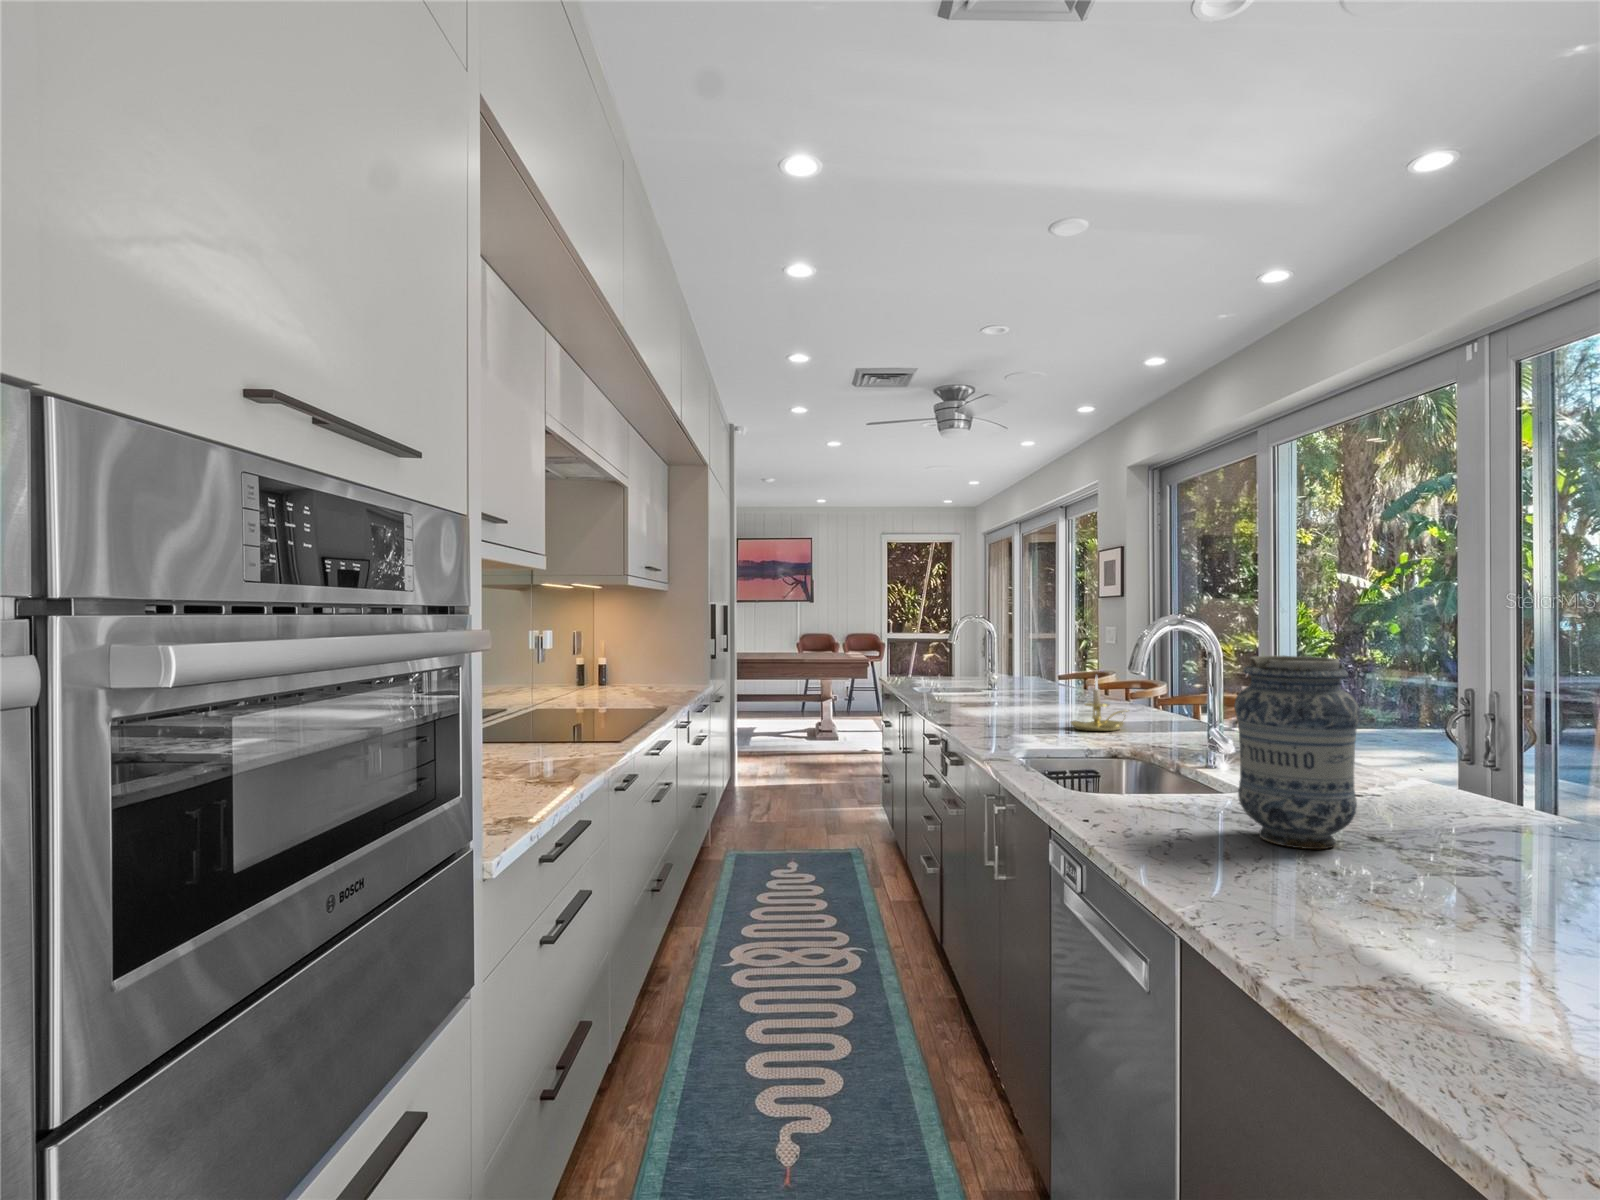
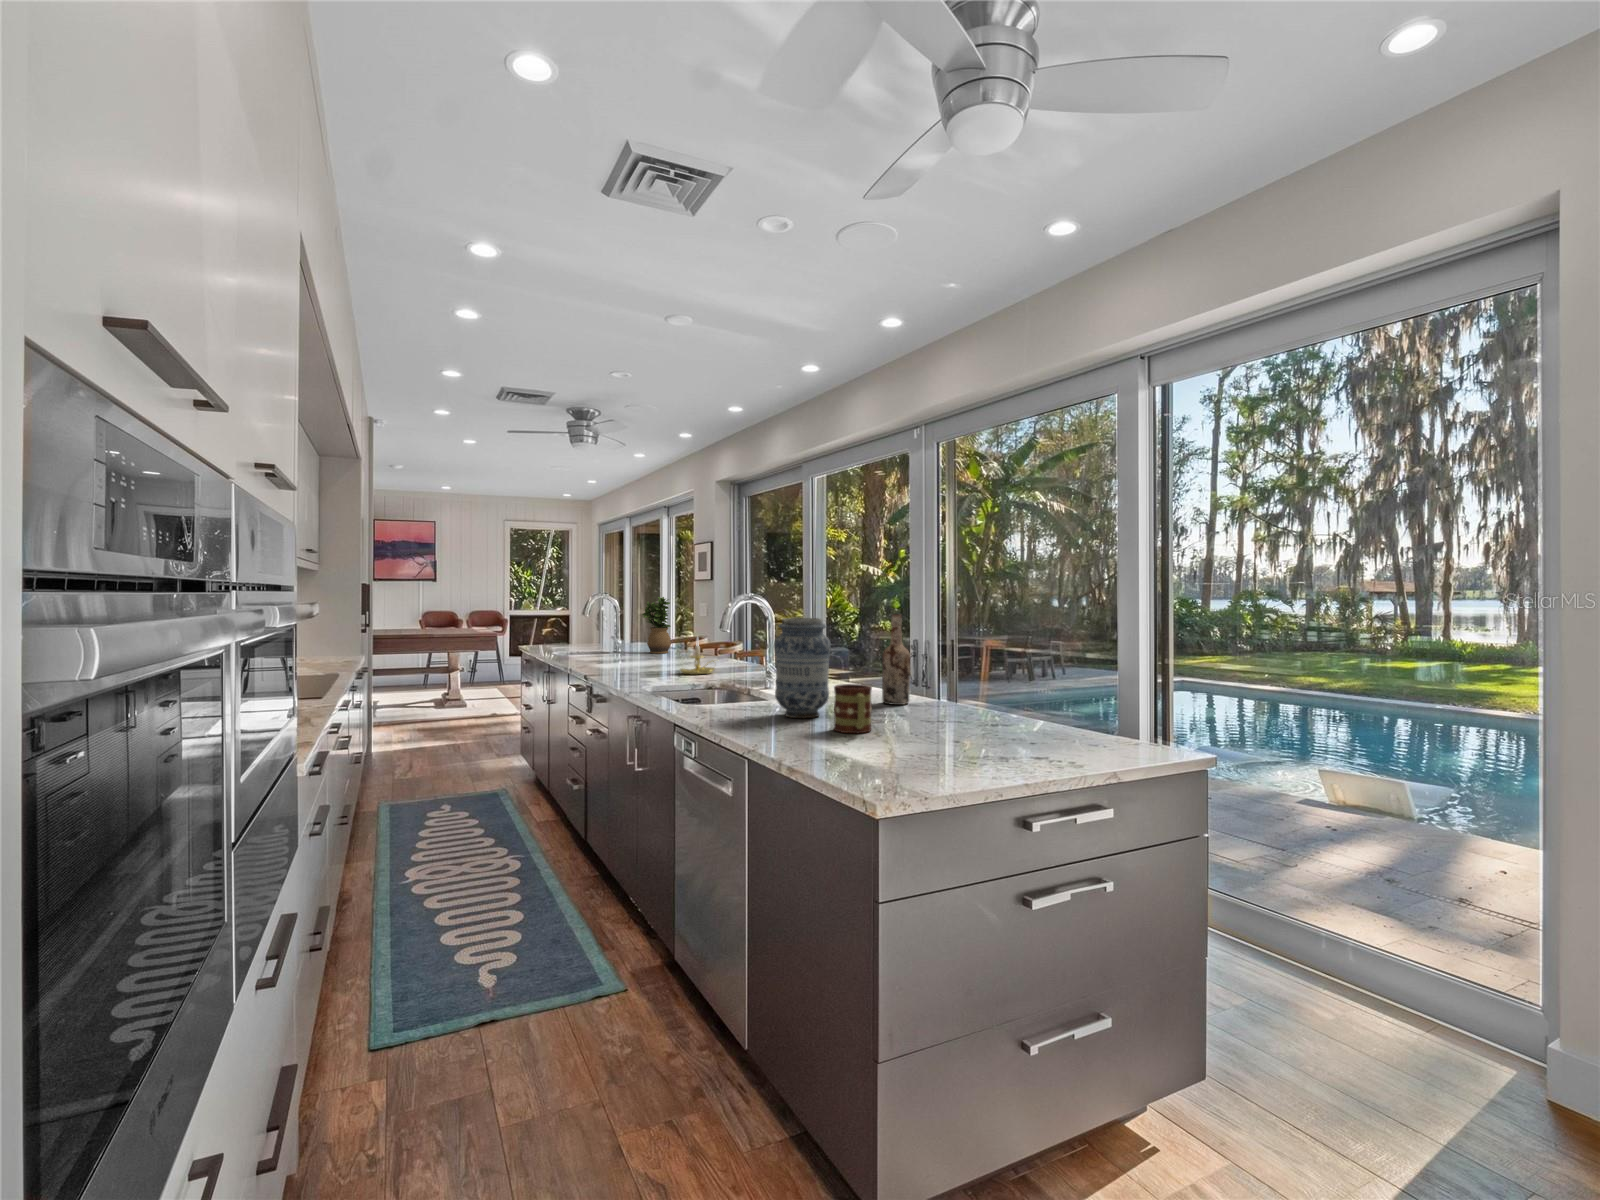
potted plant: none [1021,618,1062,693] -> present [642,597,671,653]
wine bottle: none [1467,650,1538,832] -> present [882,614,910,705]
mug: none [1383,797,1482,913] -> present [834,684,872,733]

